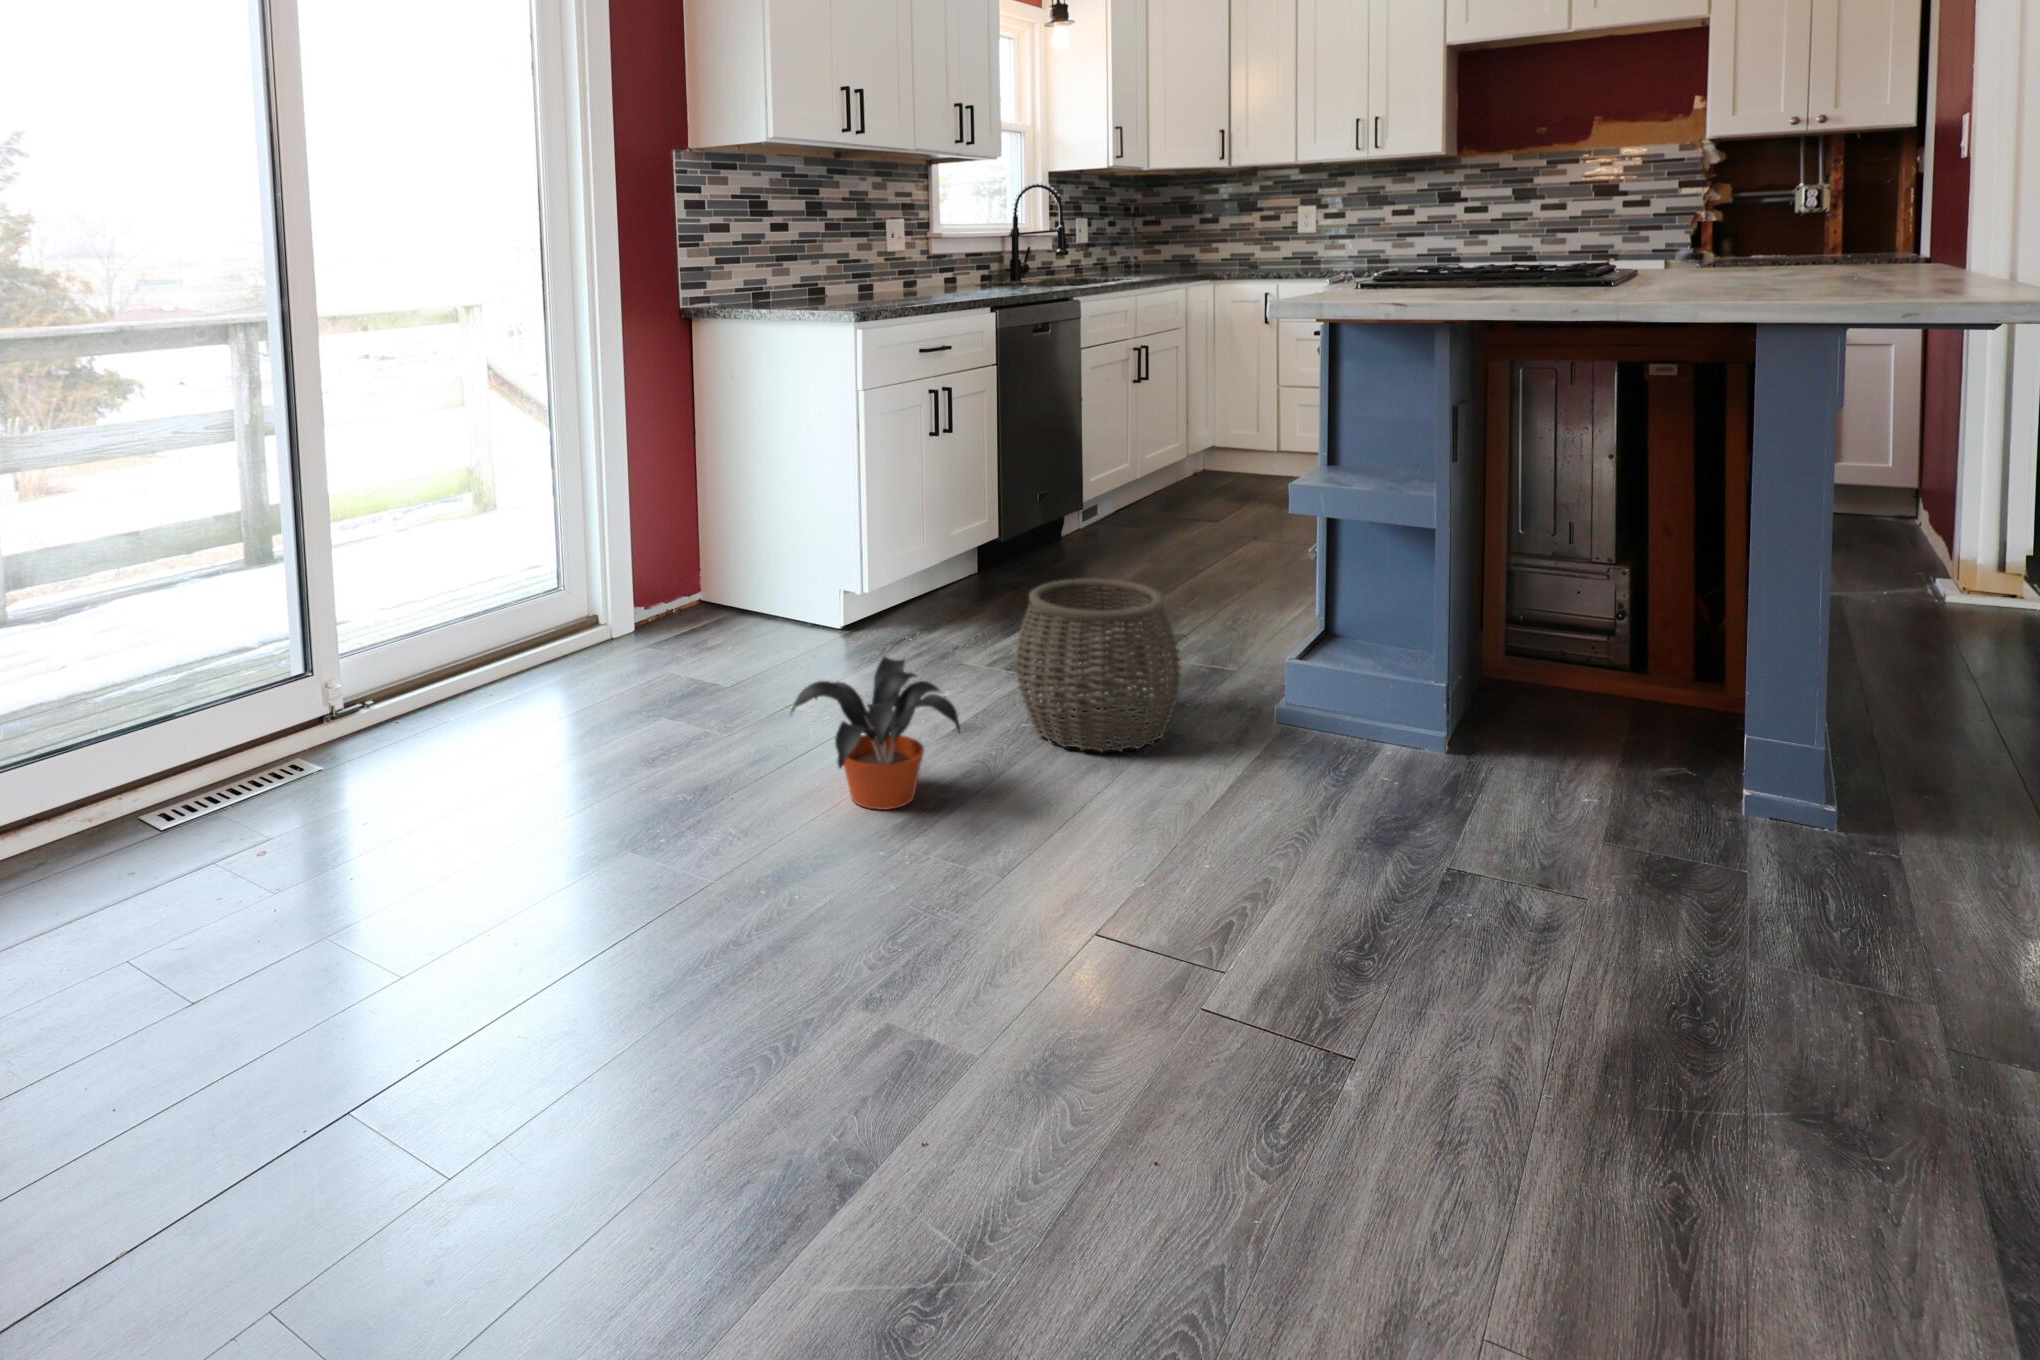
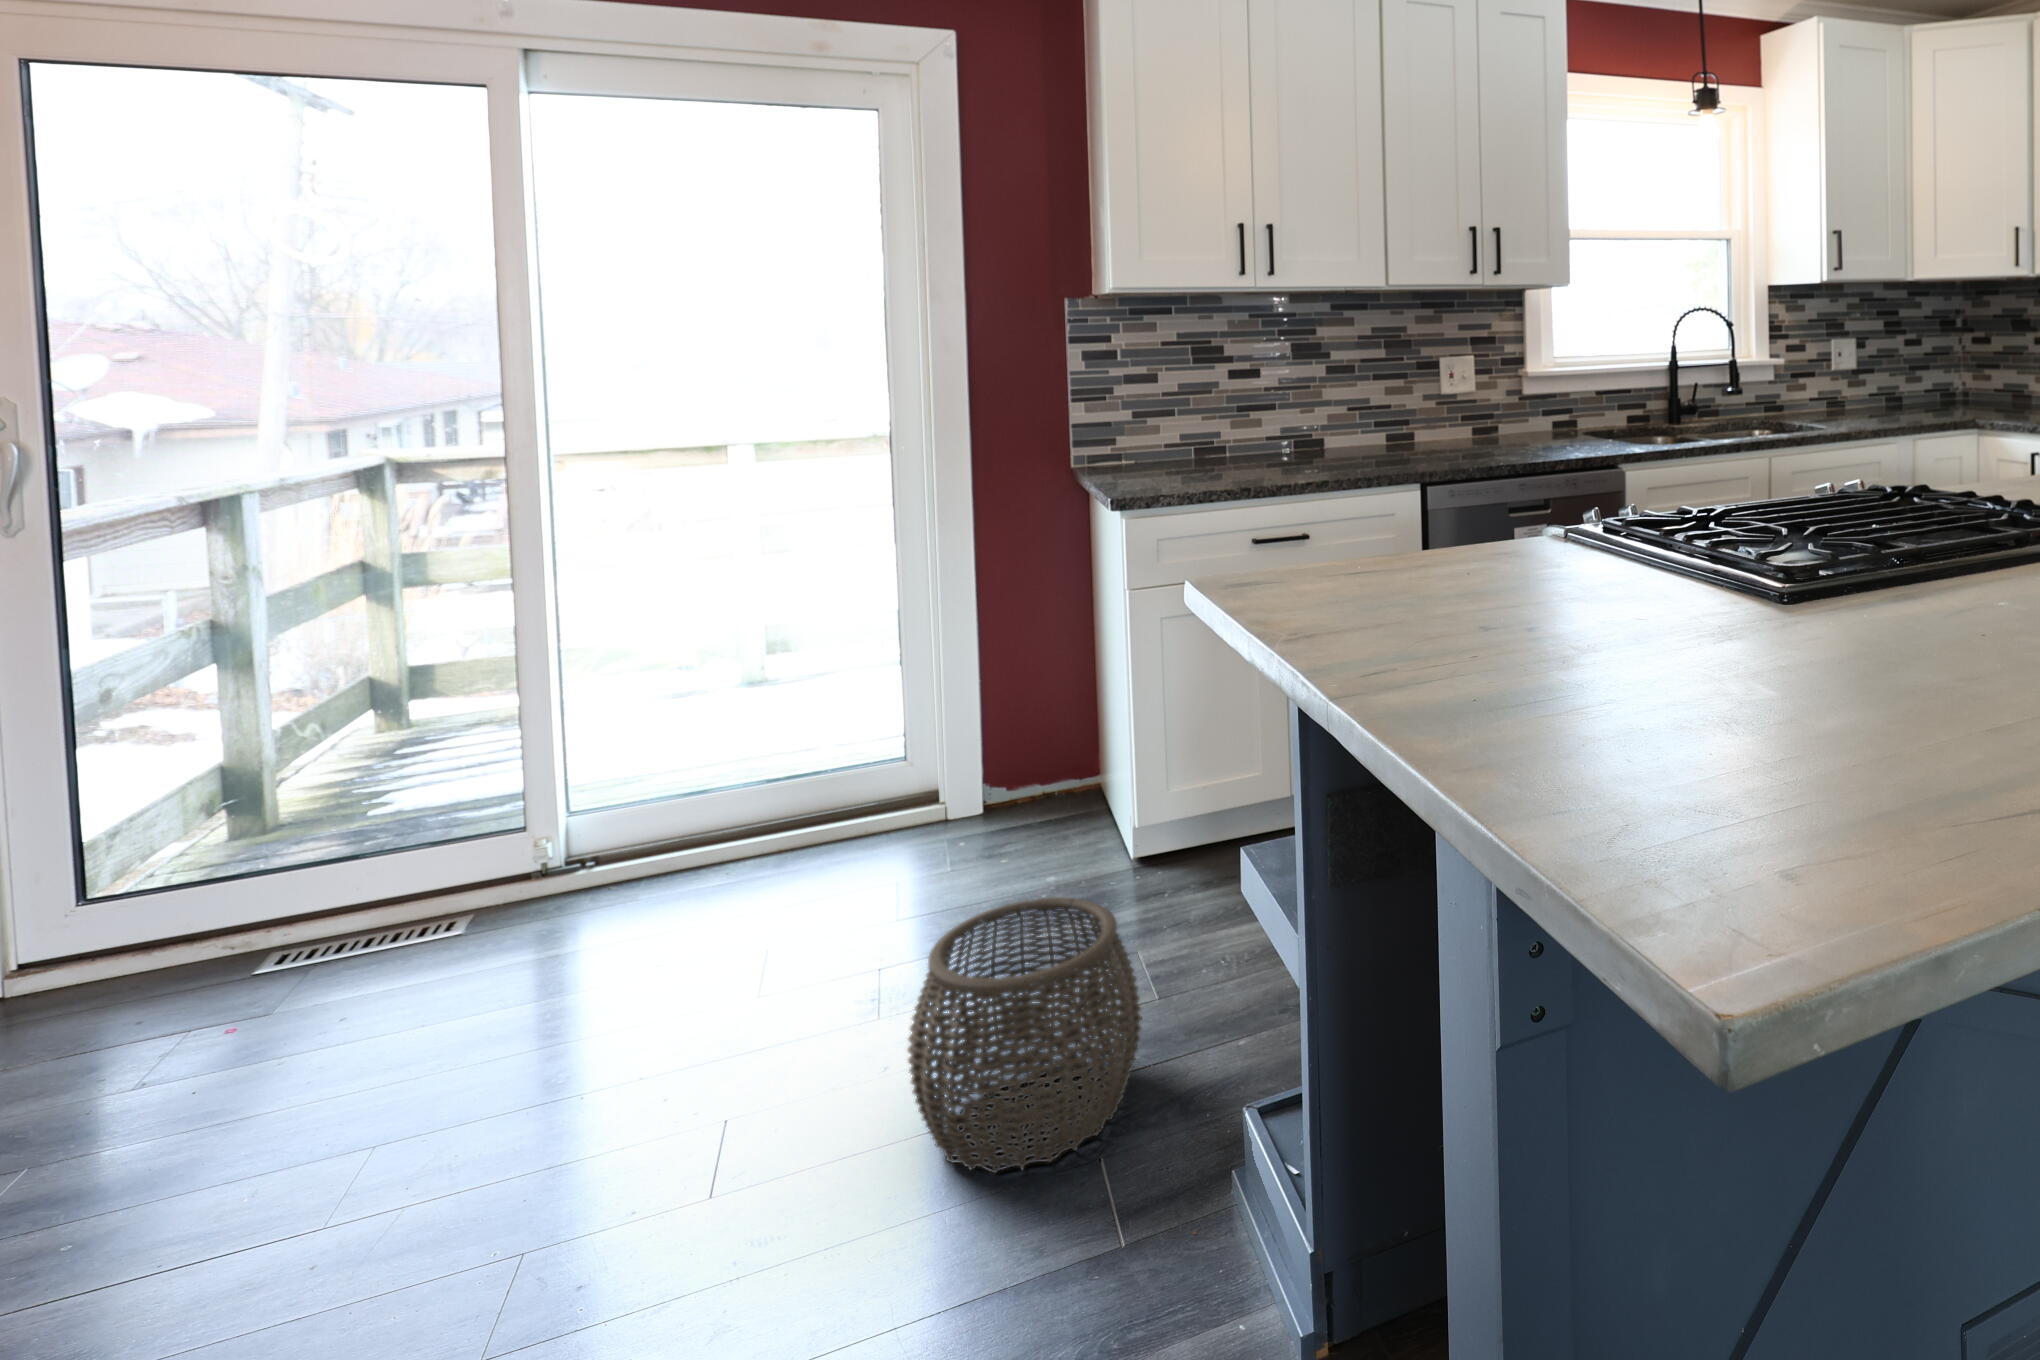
potted plant: present [791,657,960,810] -> none [523,965,778,1173]

